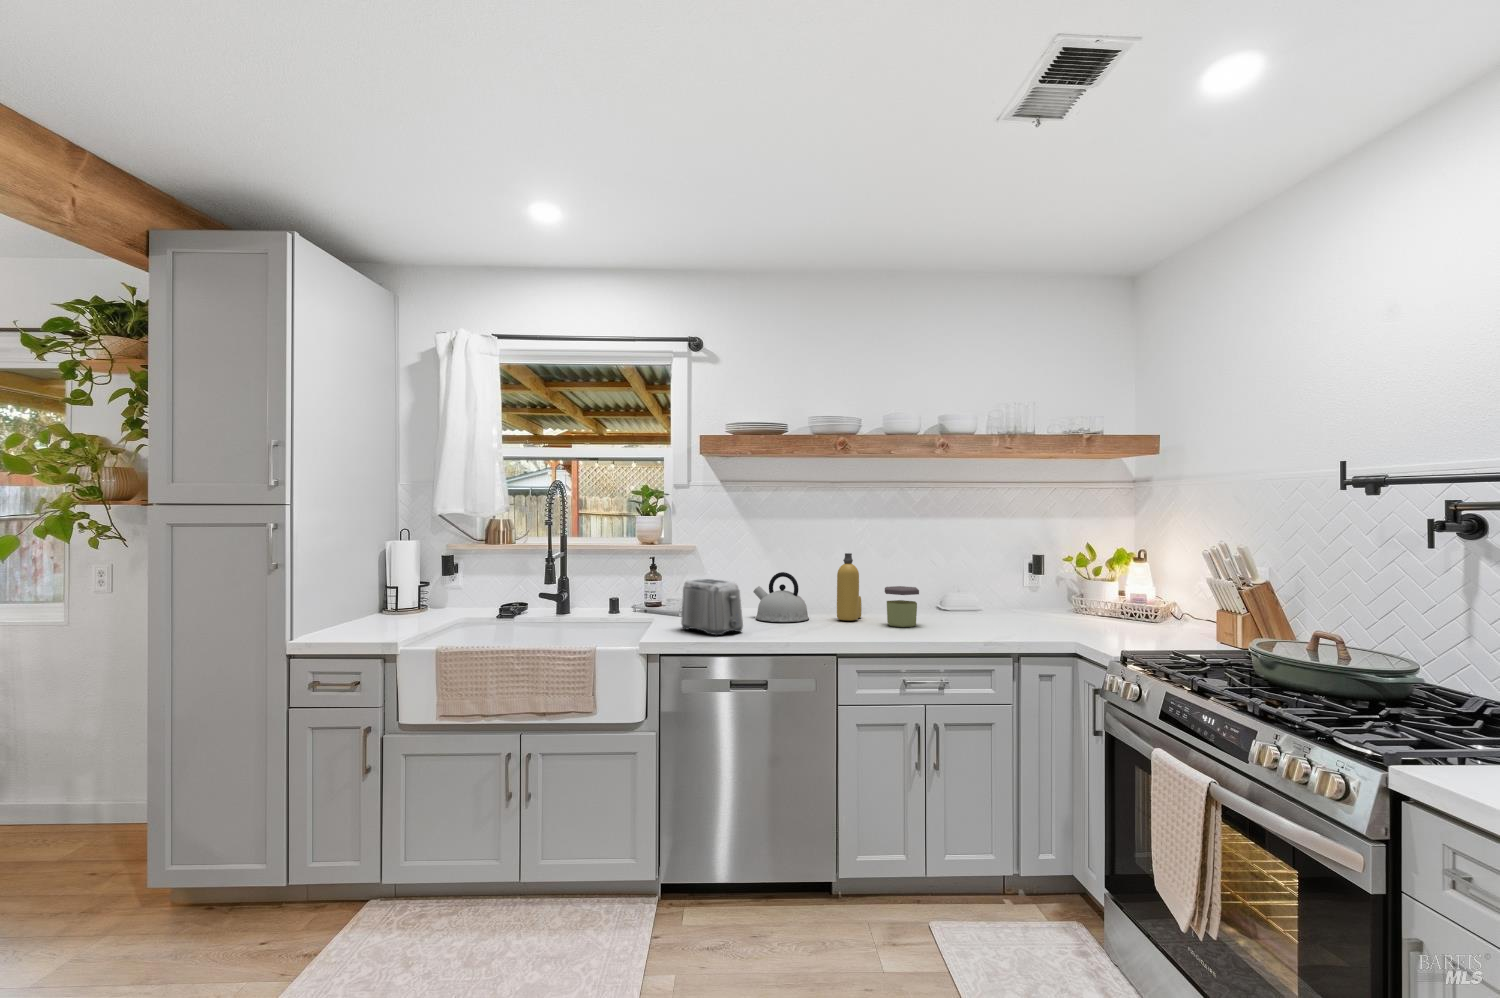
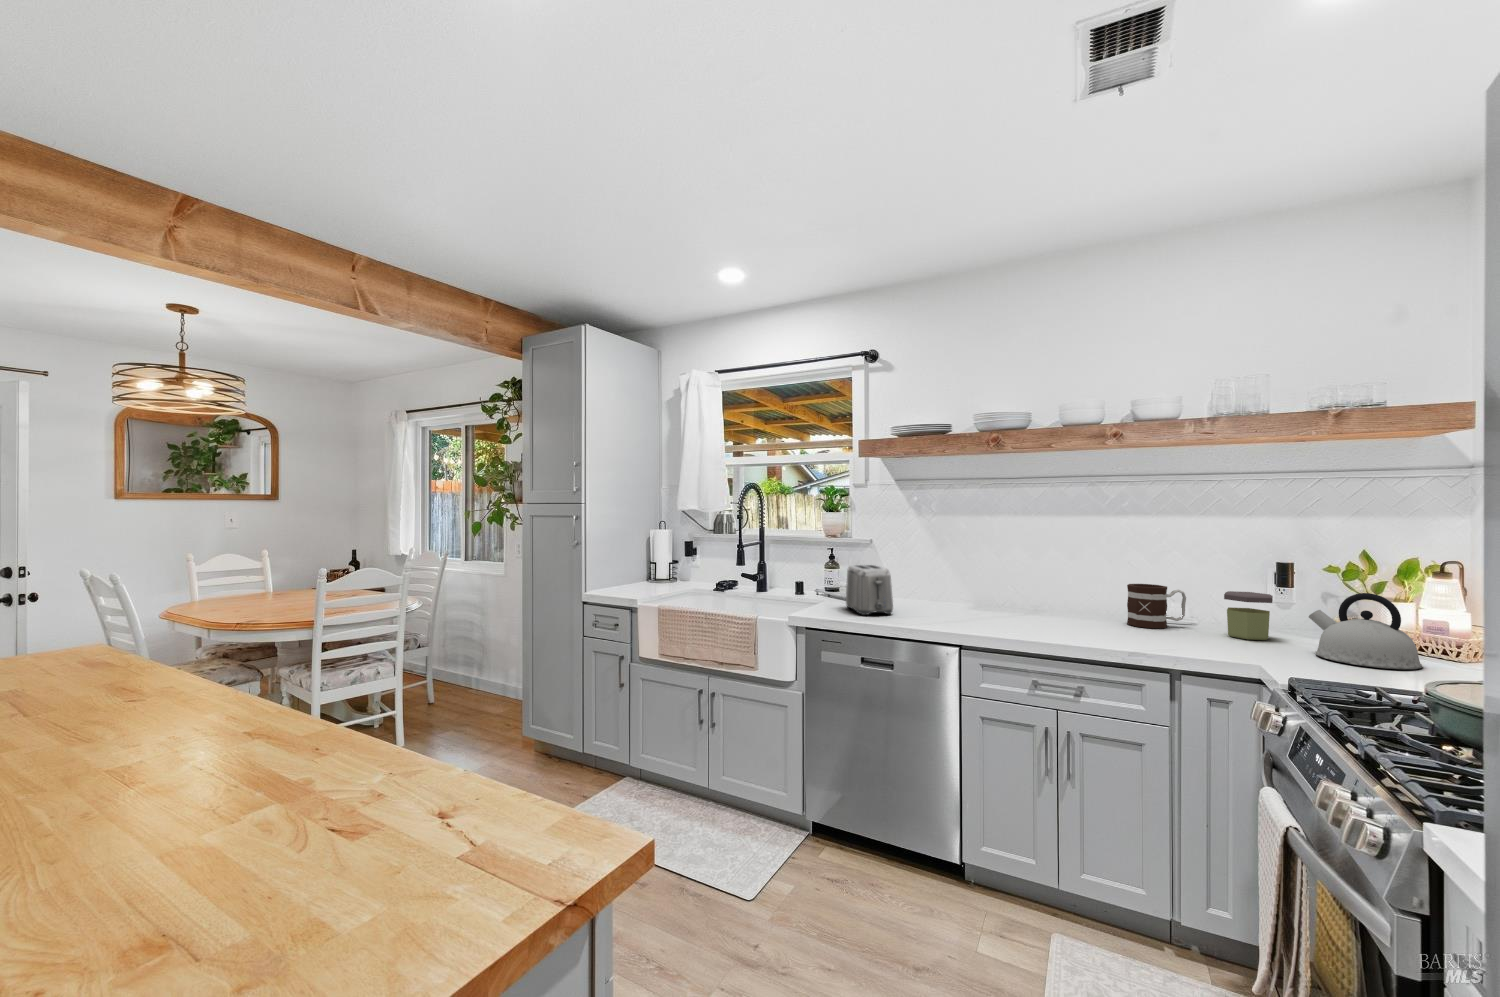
bottle: present [837,553,862,621] -> none [1007,547,1039,615]
kettle: present [753,572,809,622] -> present [1309,593,1422,669]
mug: none [939,582,983,621] -> present [1127,584,1186,628]
jar: present [885,586,919,627] -> present [1224,591,1273,640]

